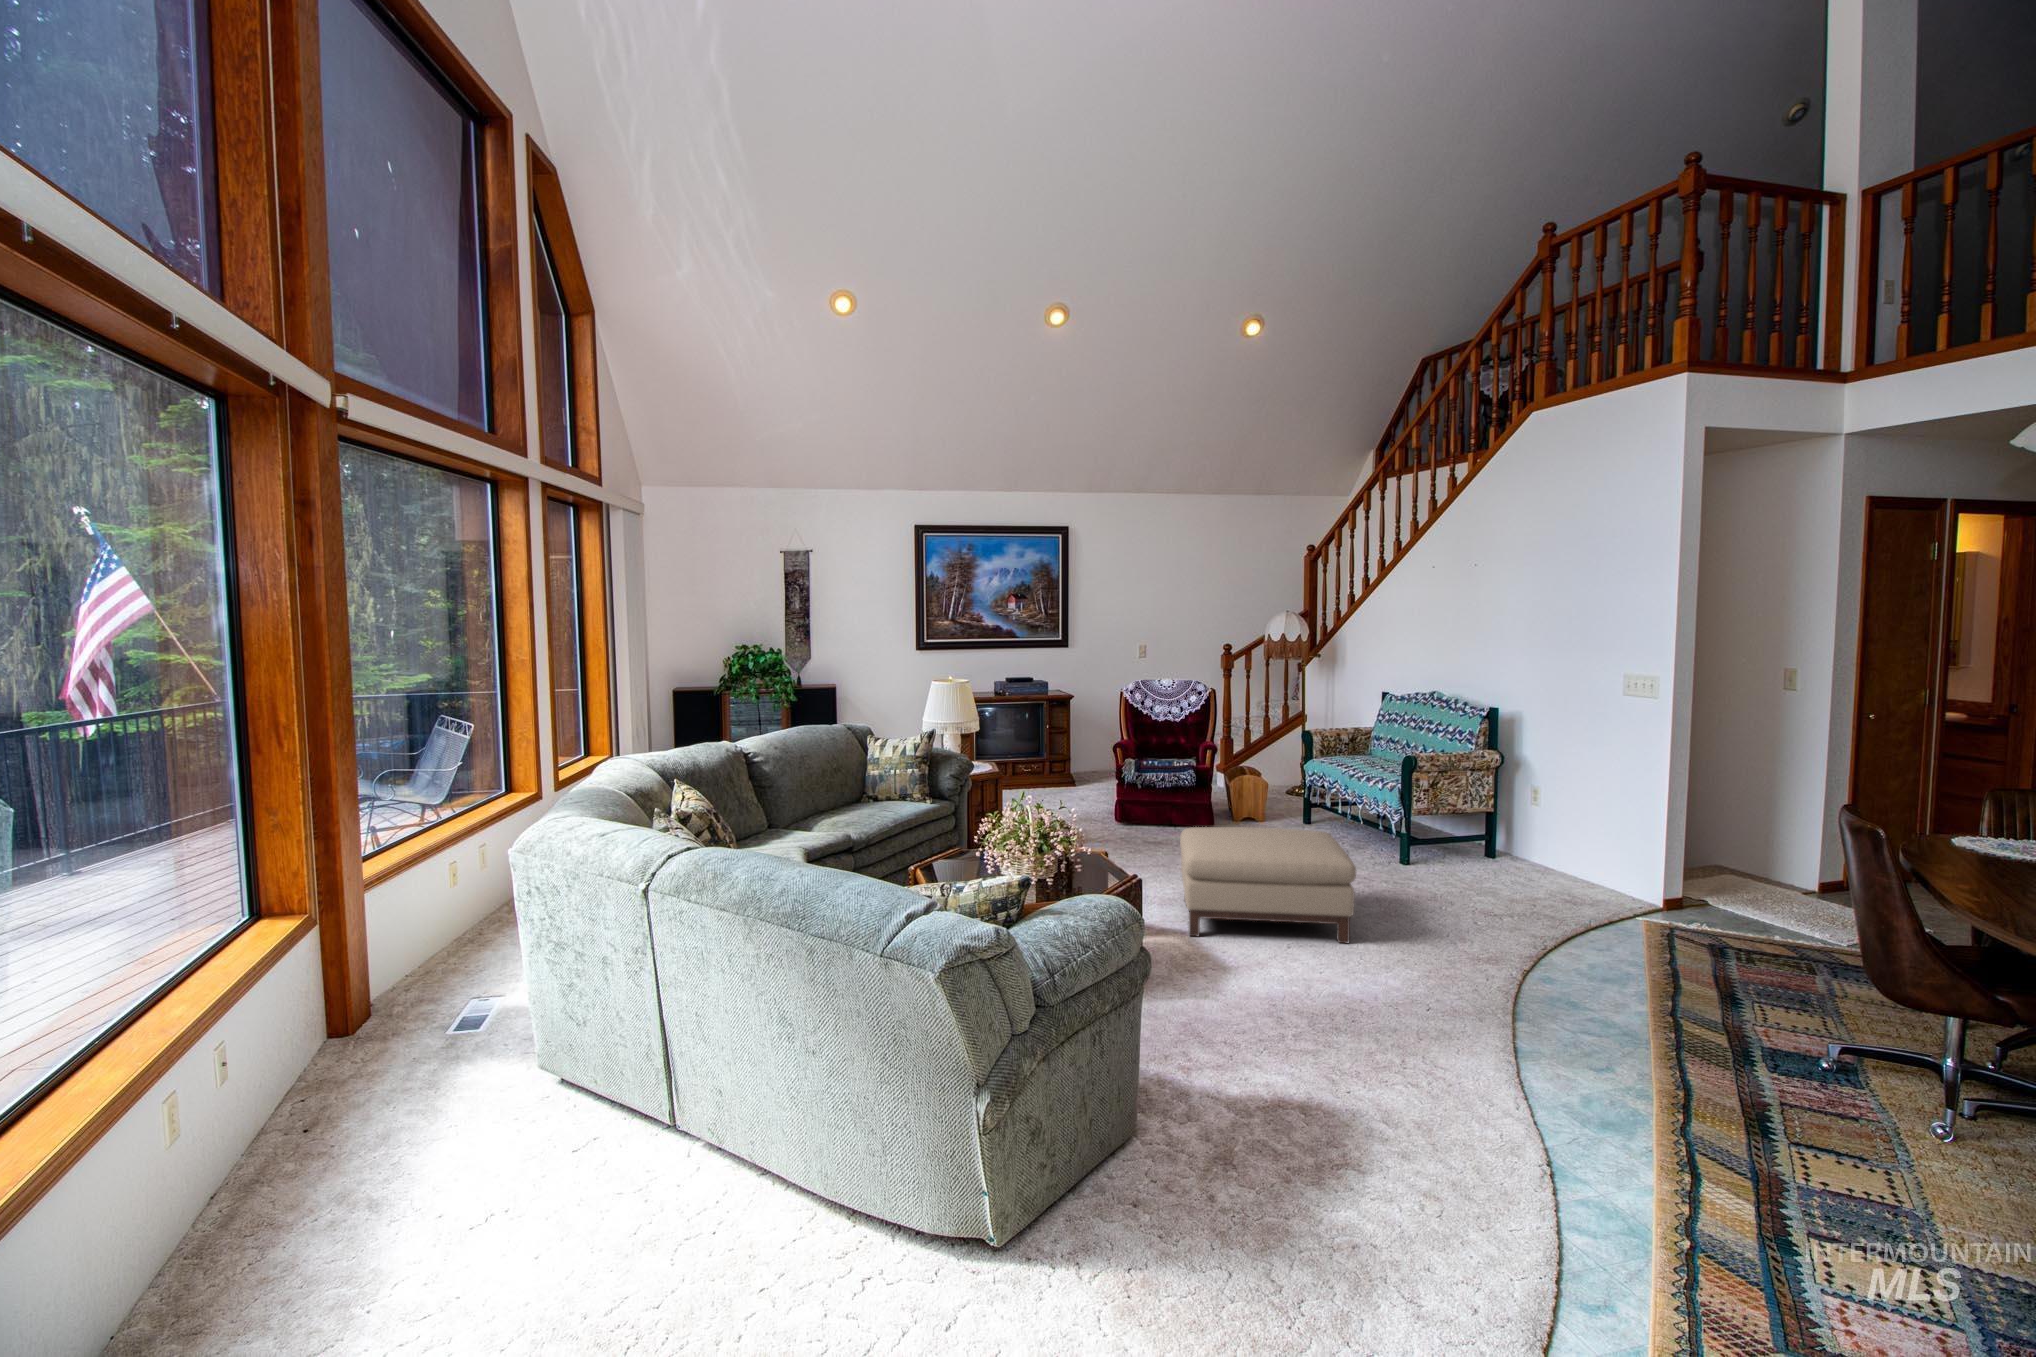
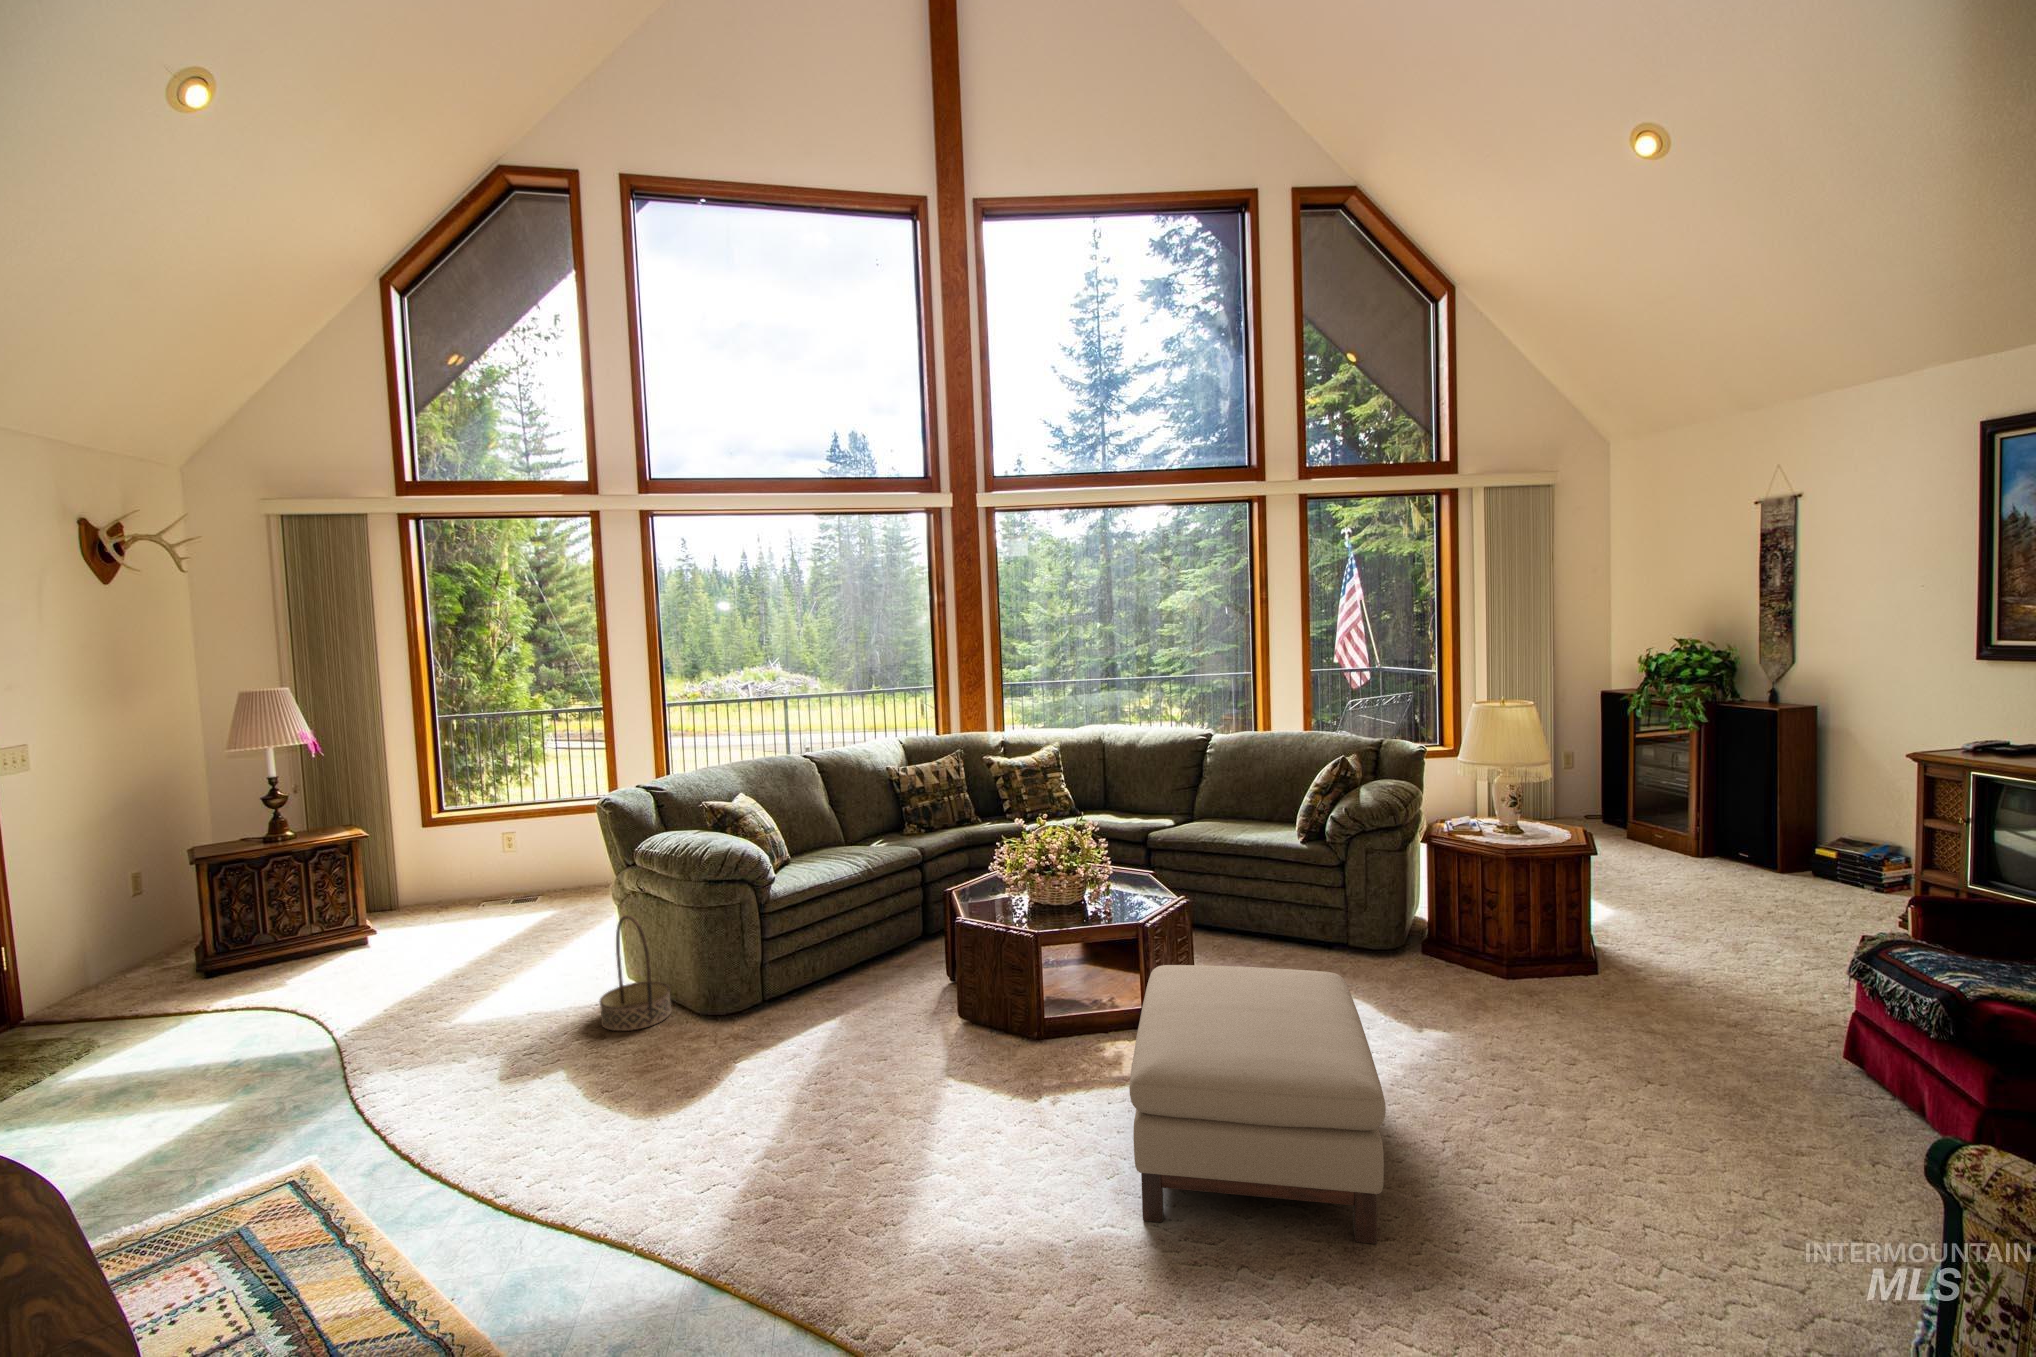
basket: none [1090,1059,1192,1249] -> present [600,915,672,1031]

